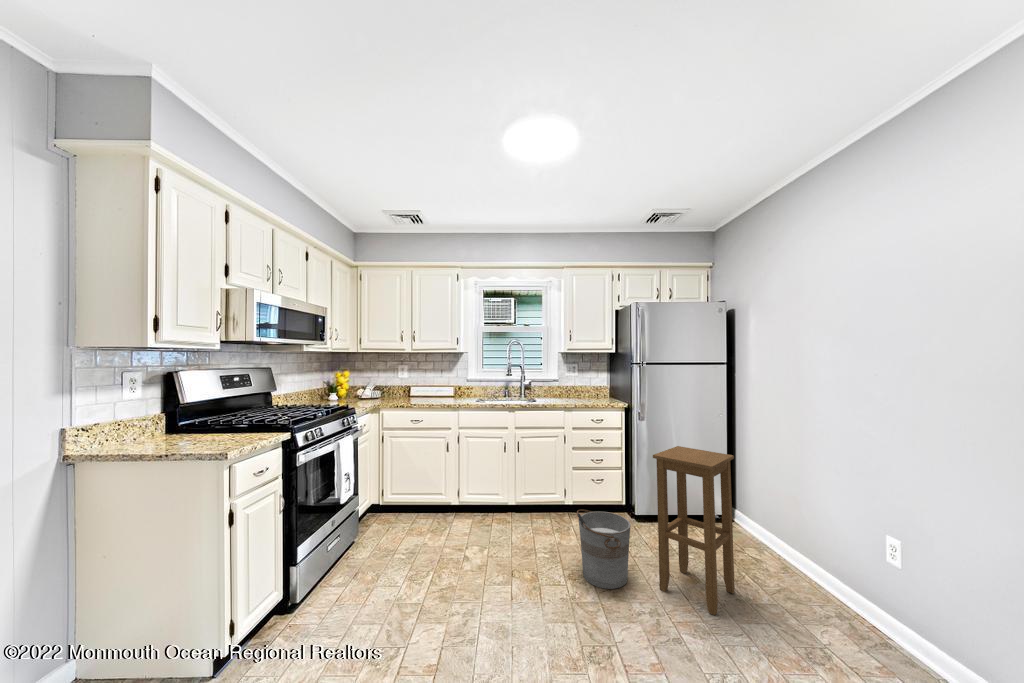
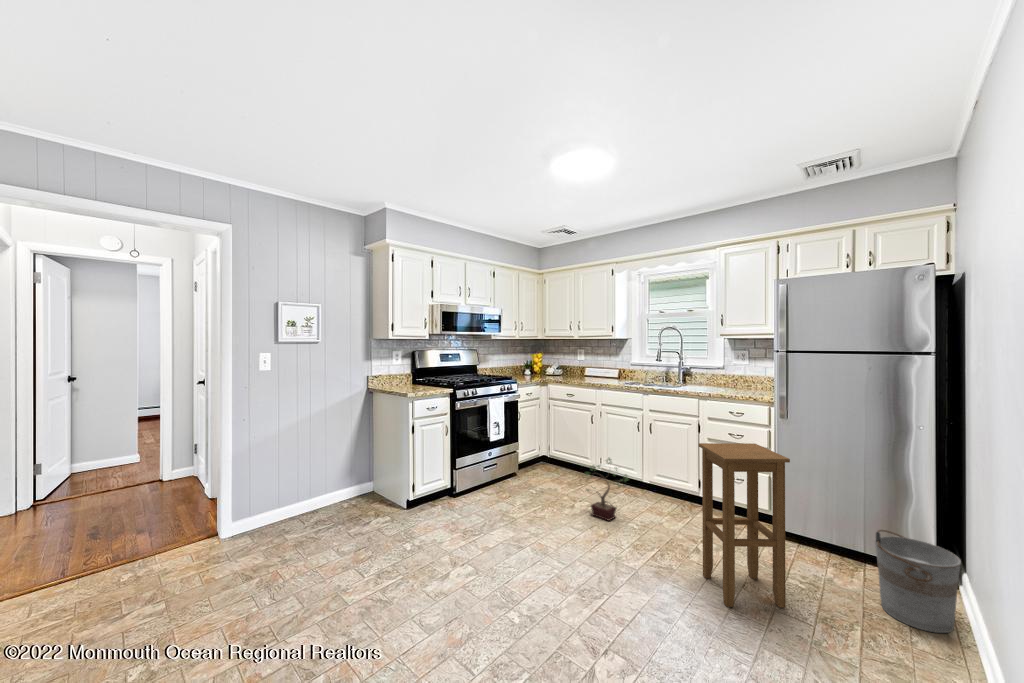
potted plant: none [487,487,552,564] -> present [586,458,628,521]
bucket: present [577,510,631,589] -> present [875,530,961,633]

